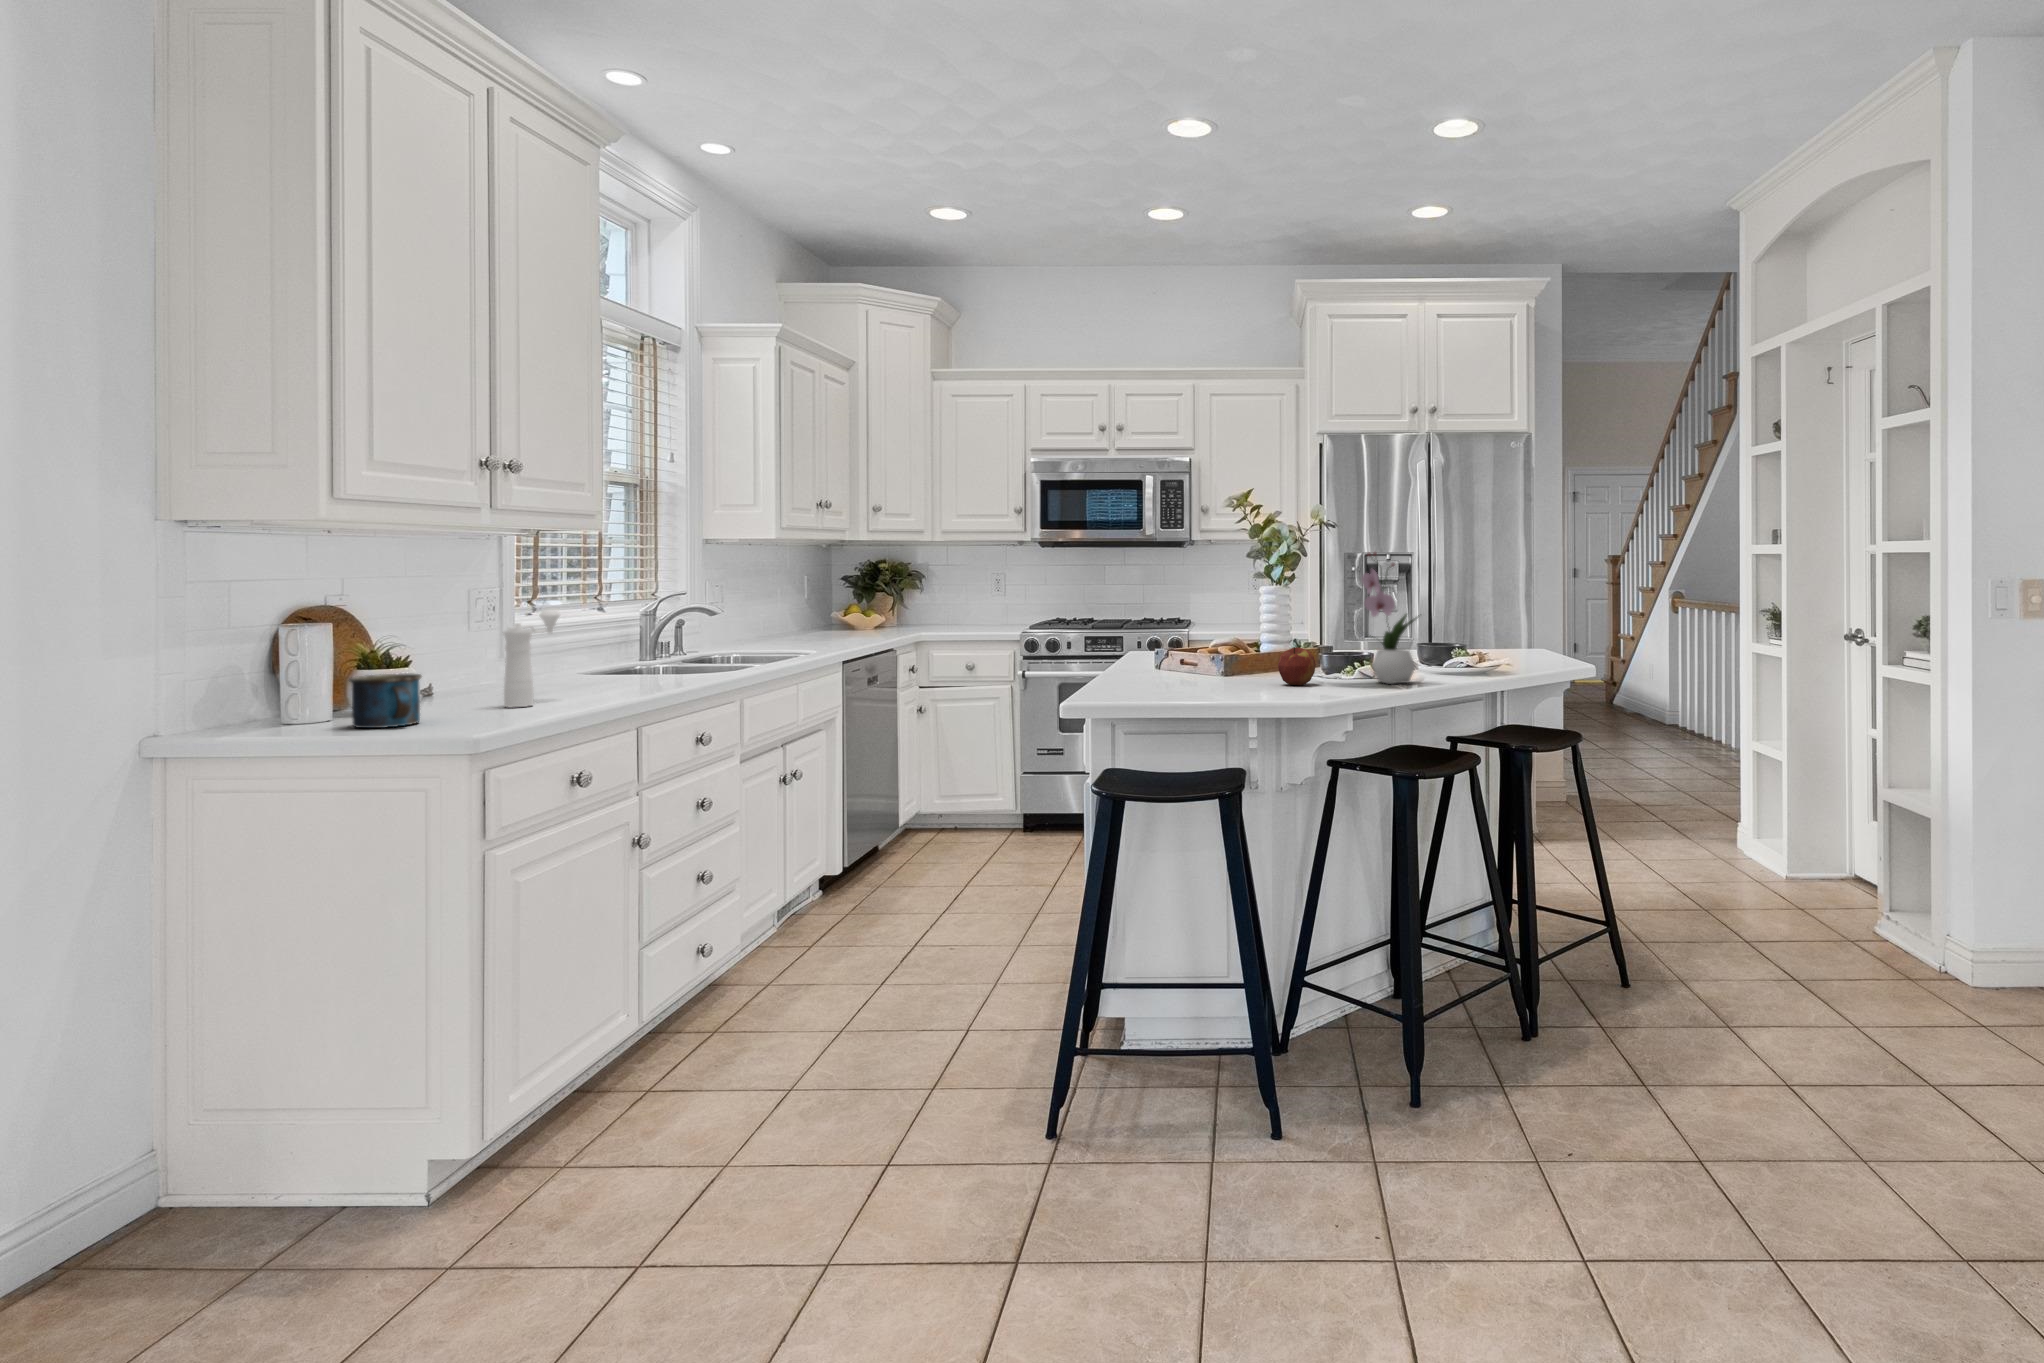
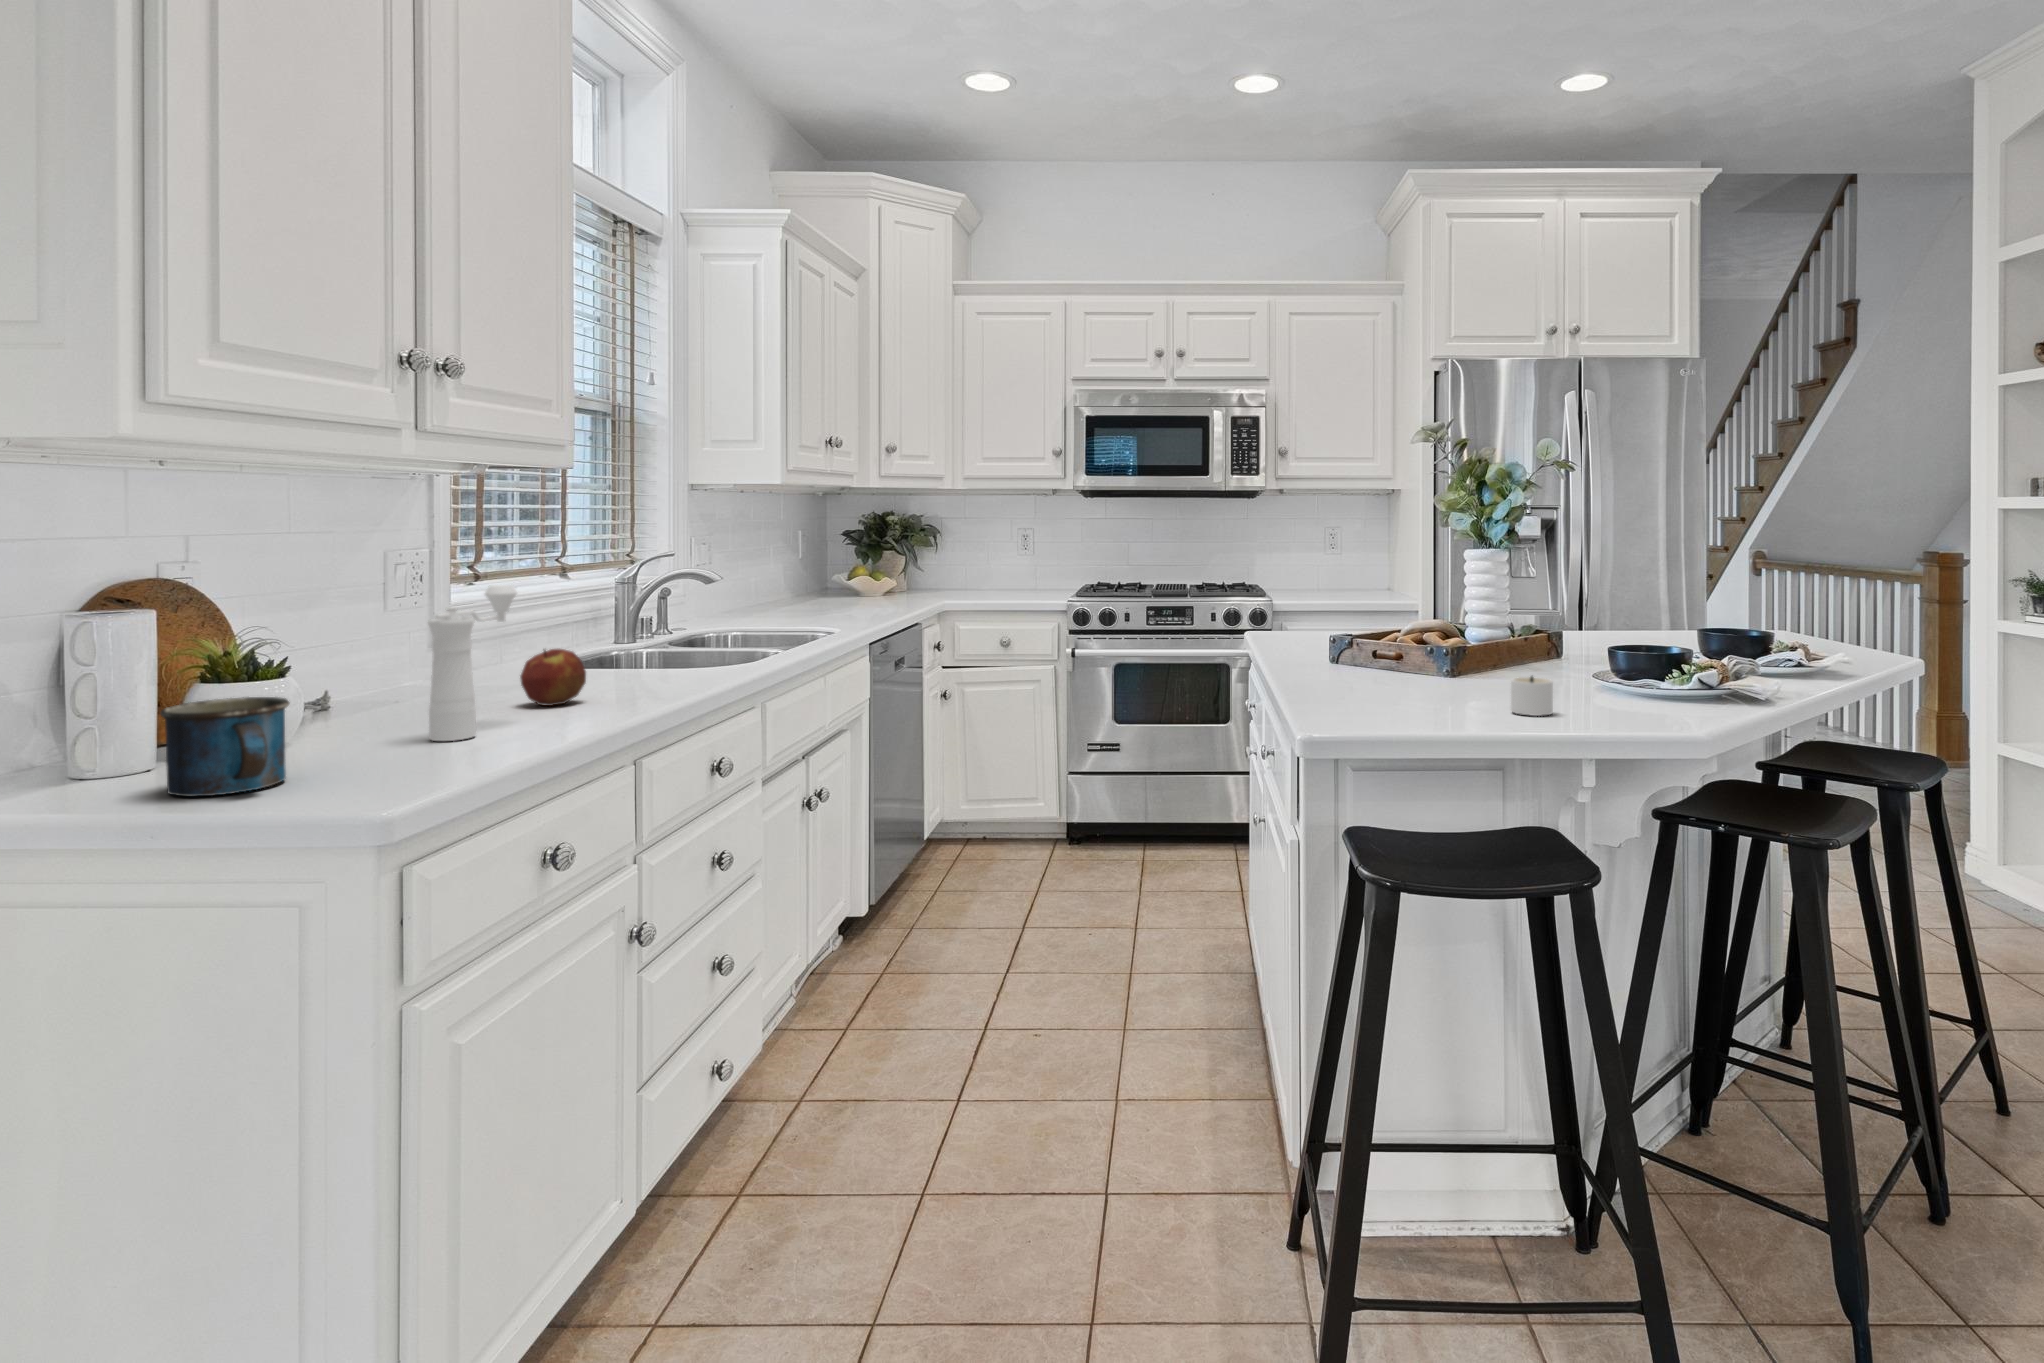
flower arrangement: present [1362,552,1419,684] -> none [1685,503,1780,697]
apple: present [1278,647,1316,685] -> present [520,649,586,706]
candle: none [1216,666,1257,692] -> present [1511,676,1553,716]

